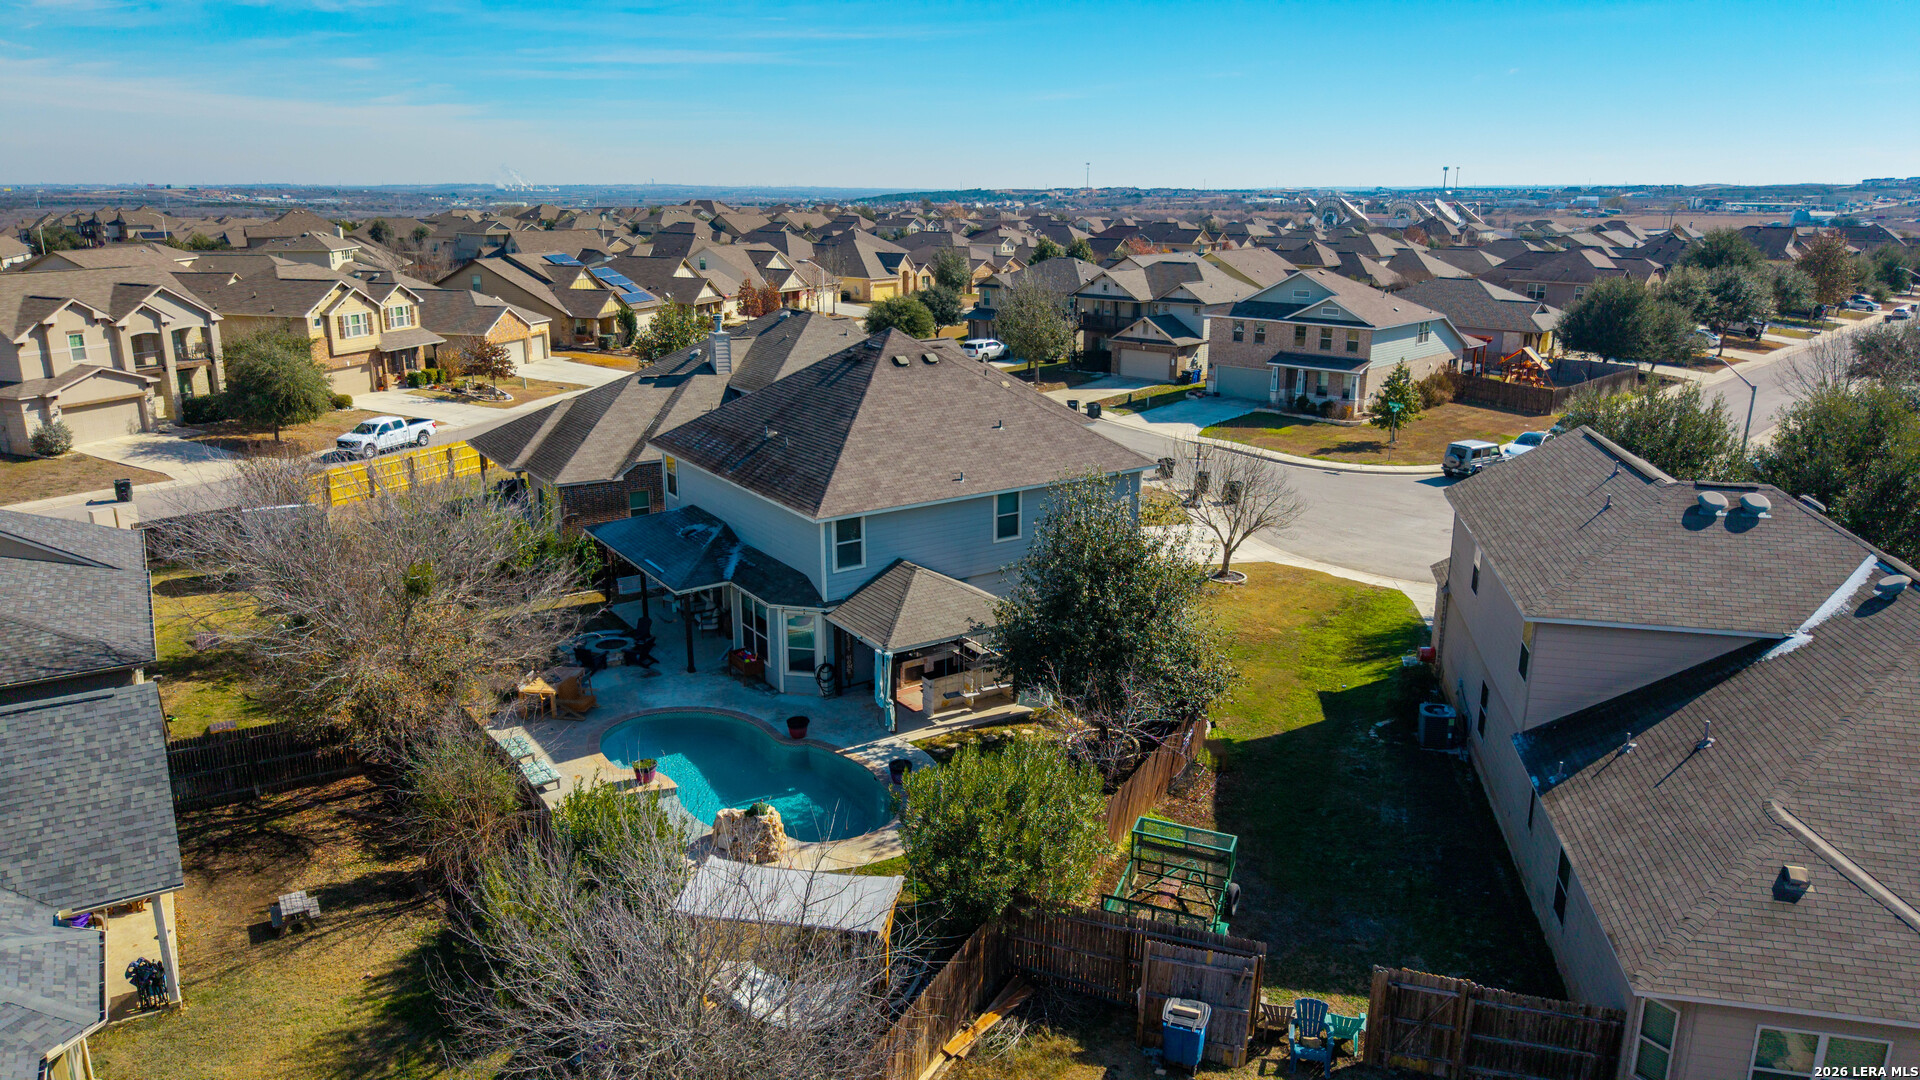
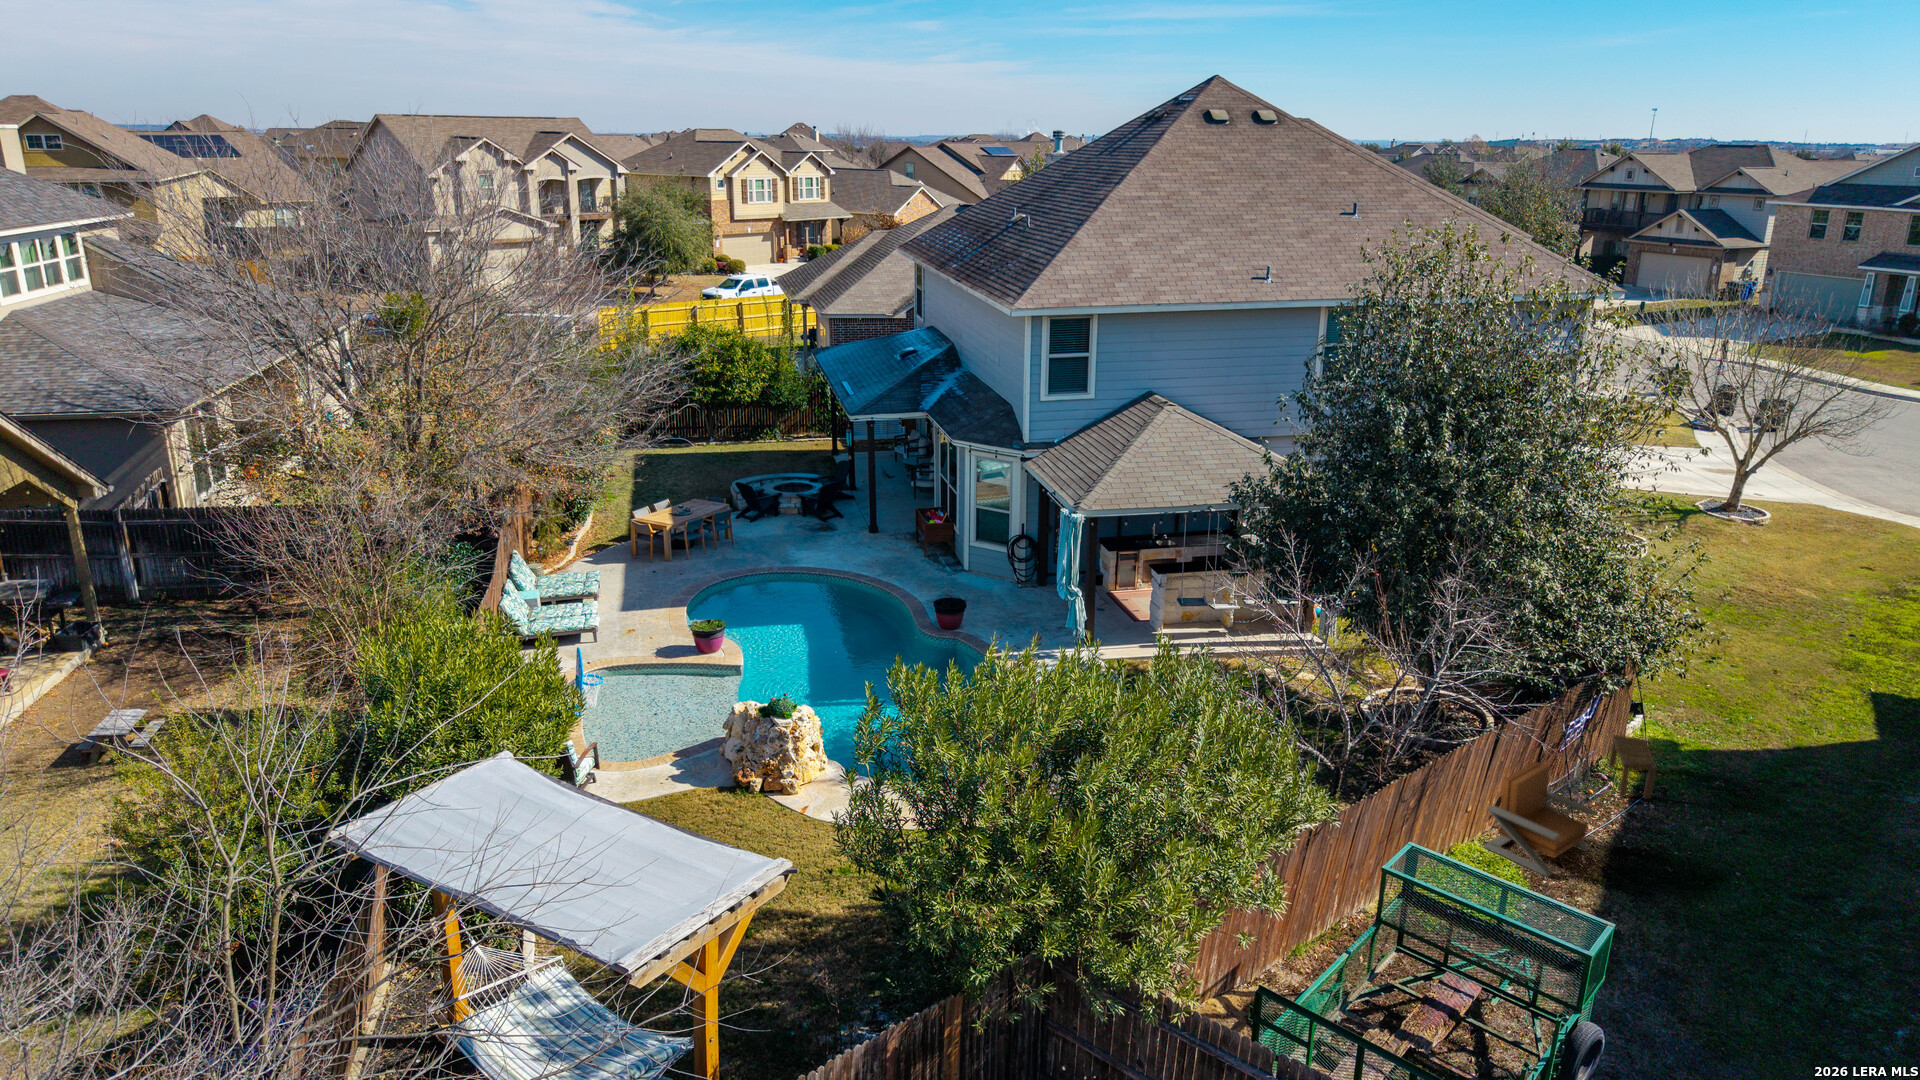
lounge chair: present [554,676,600,721] -> present [1484,762,1596,877]

